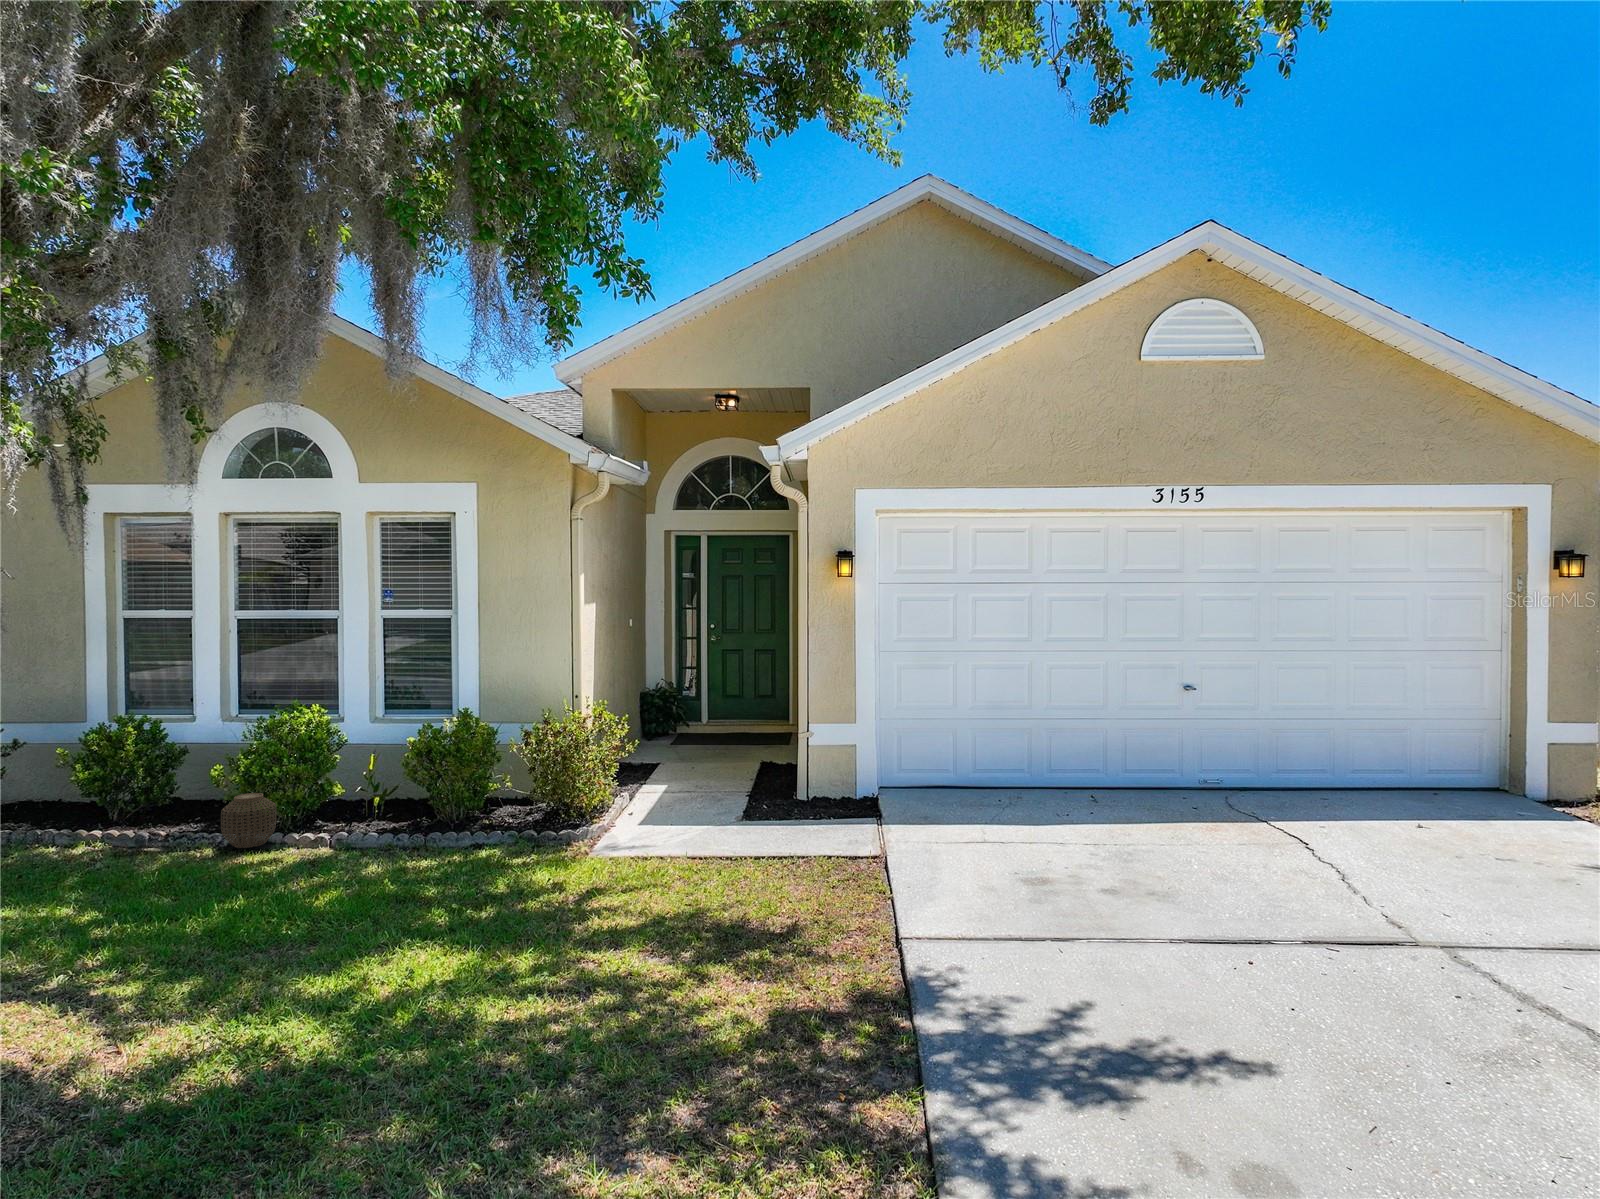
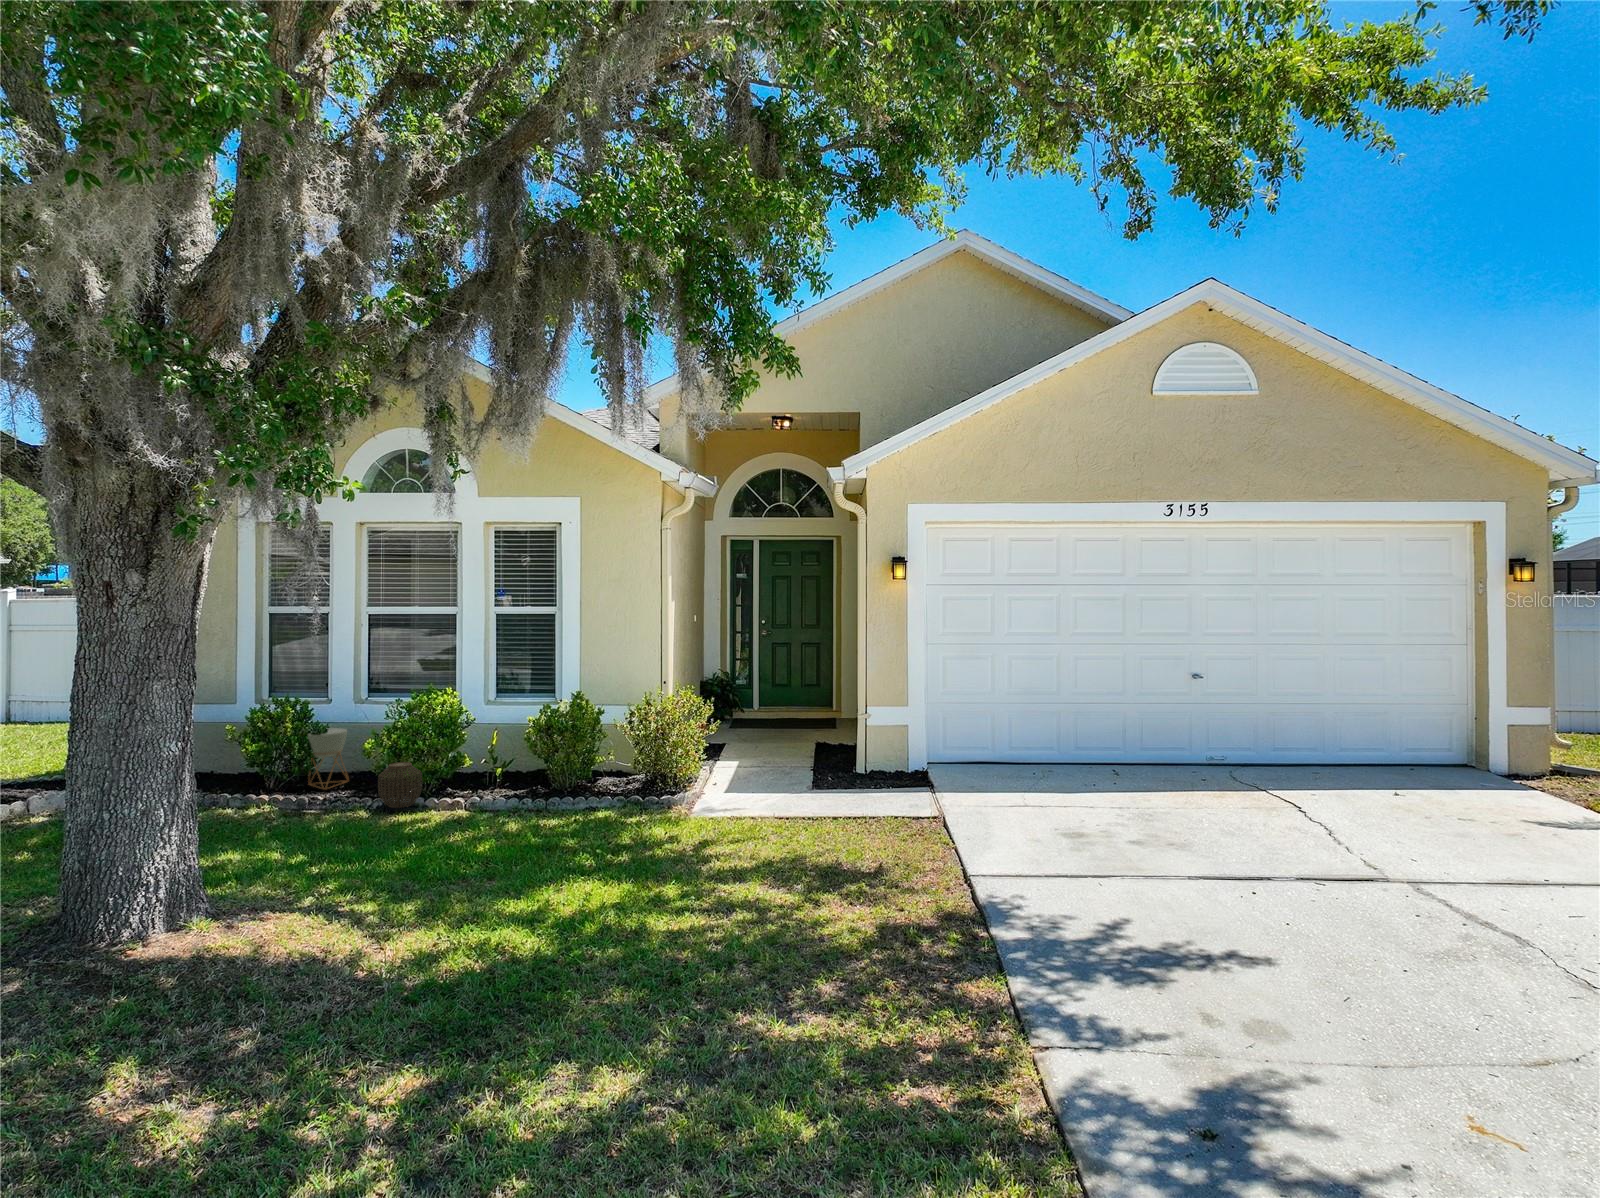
planter: none [148,752,206,825] -> present [308,728,349,789]

